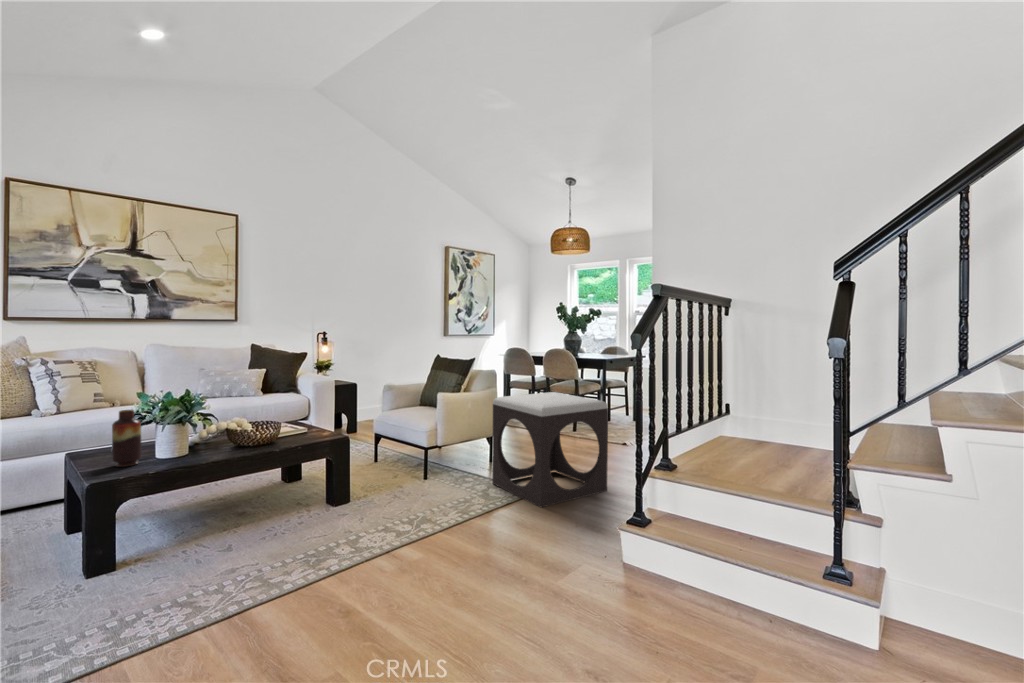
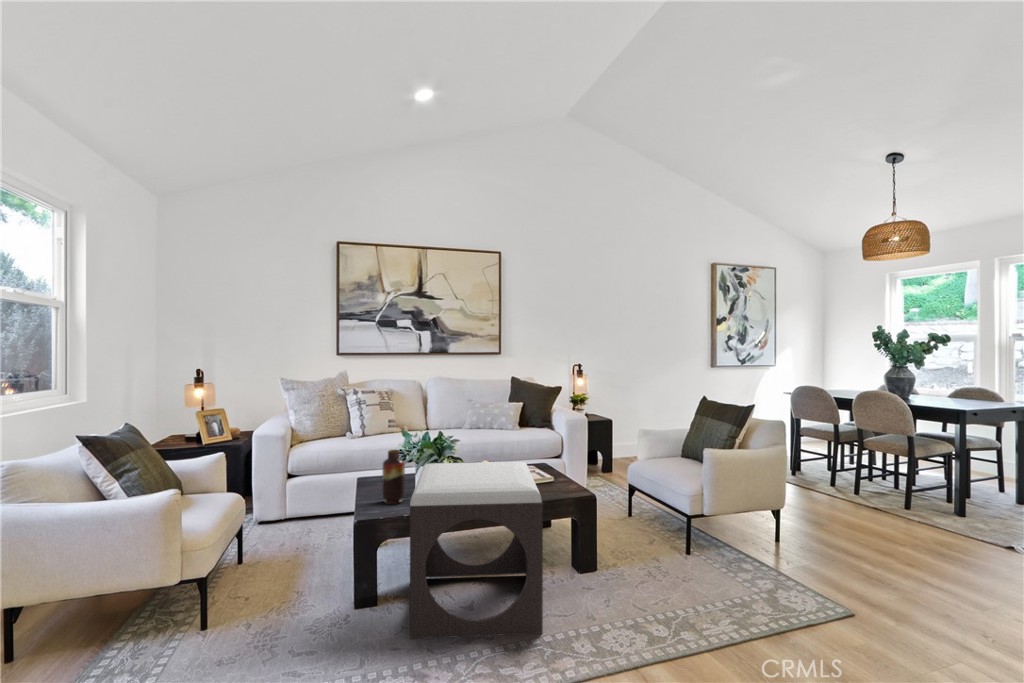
footstool: present [492,392,608,507] -> present [410,462,543,639]

